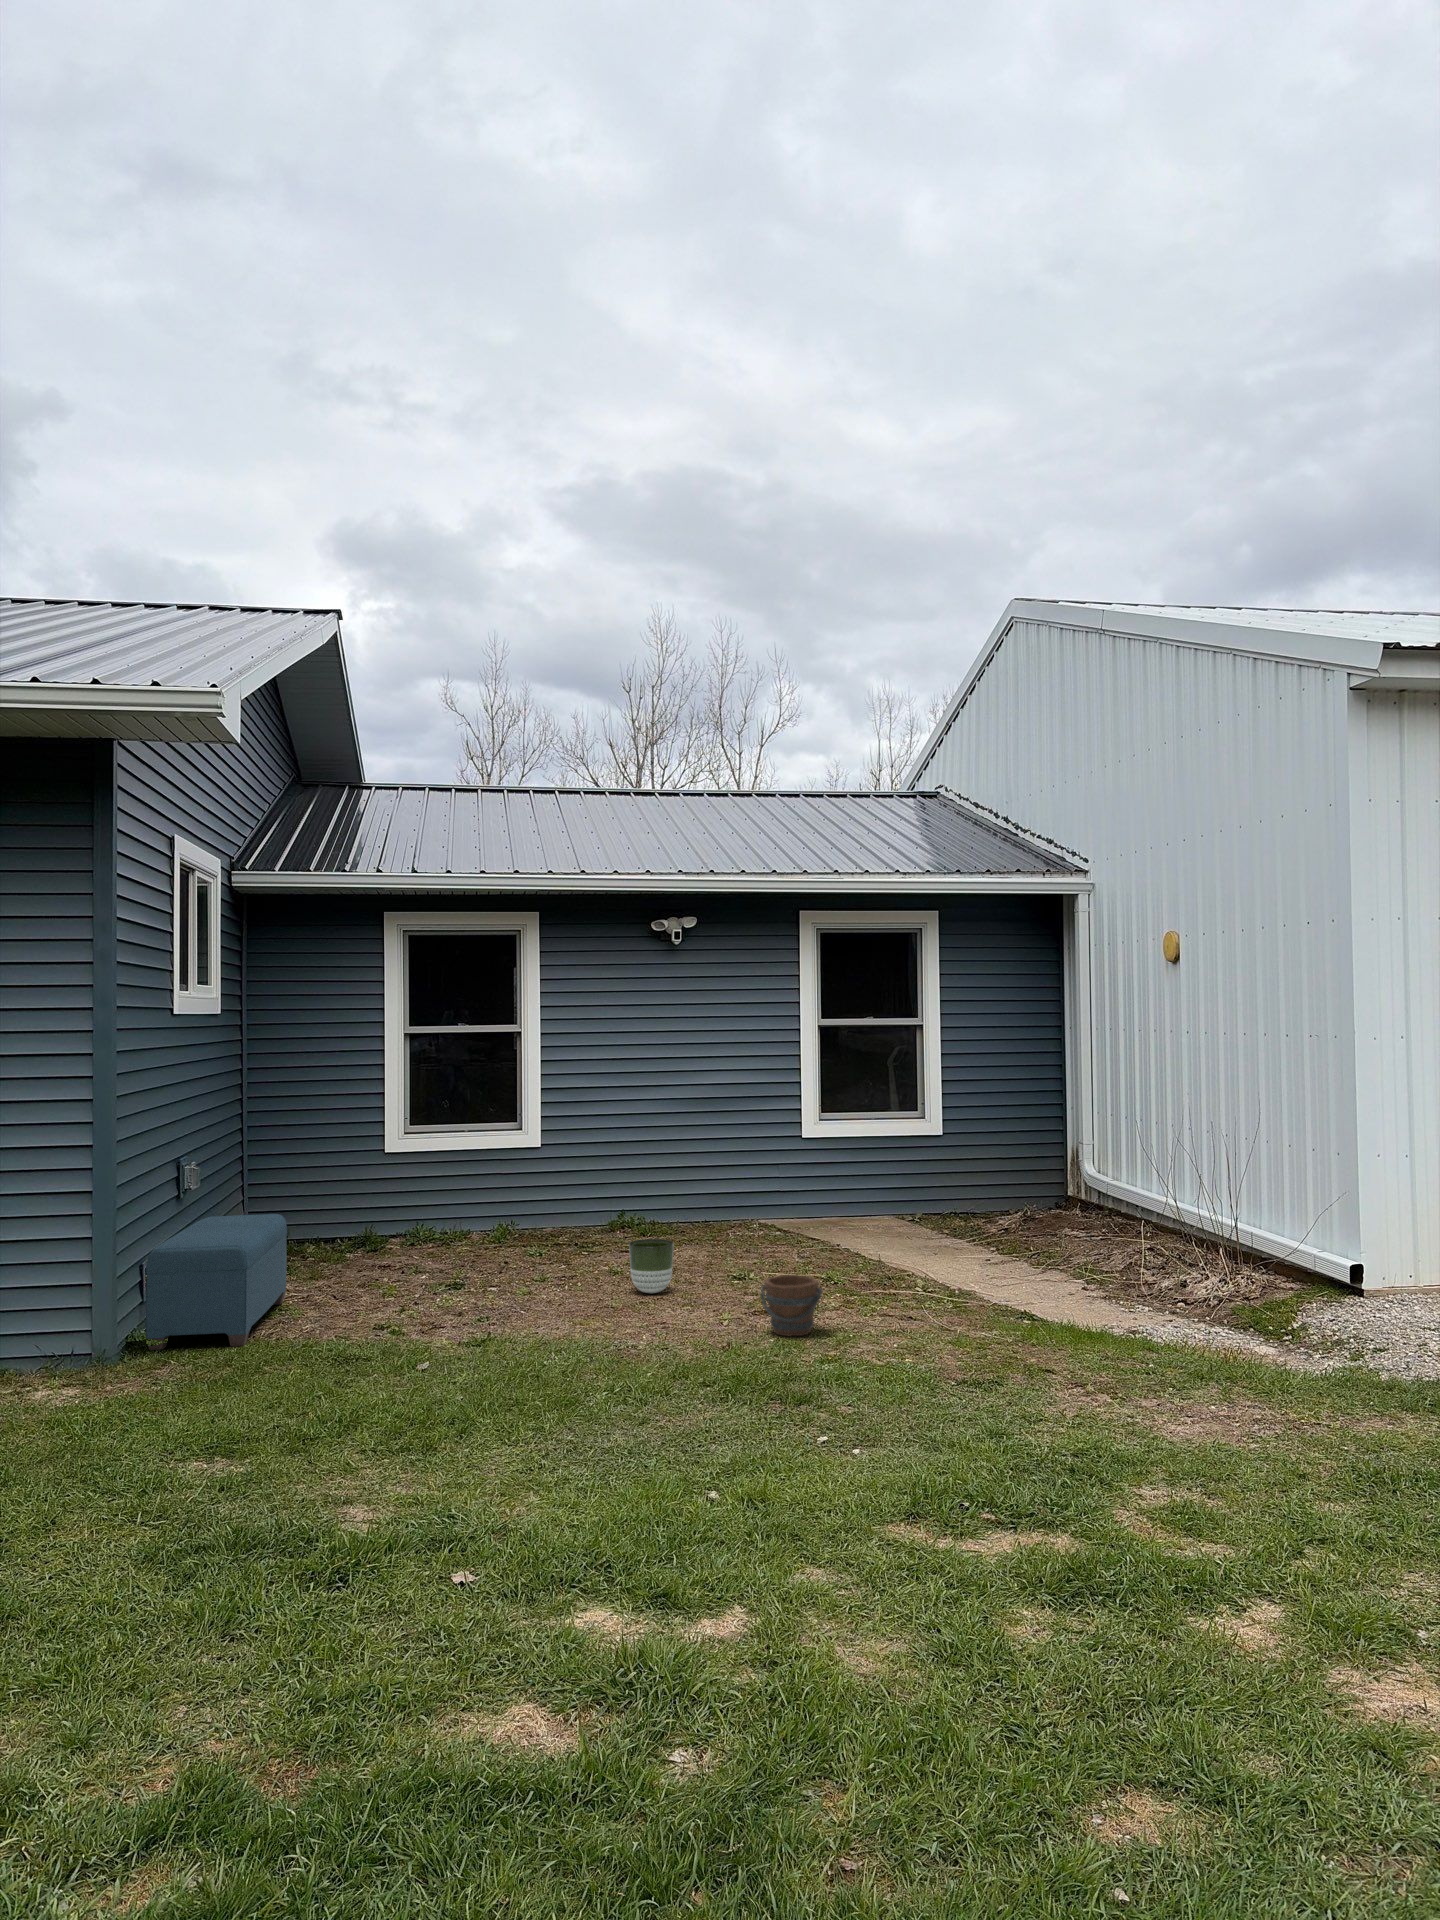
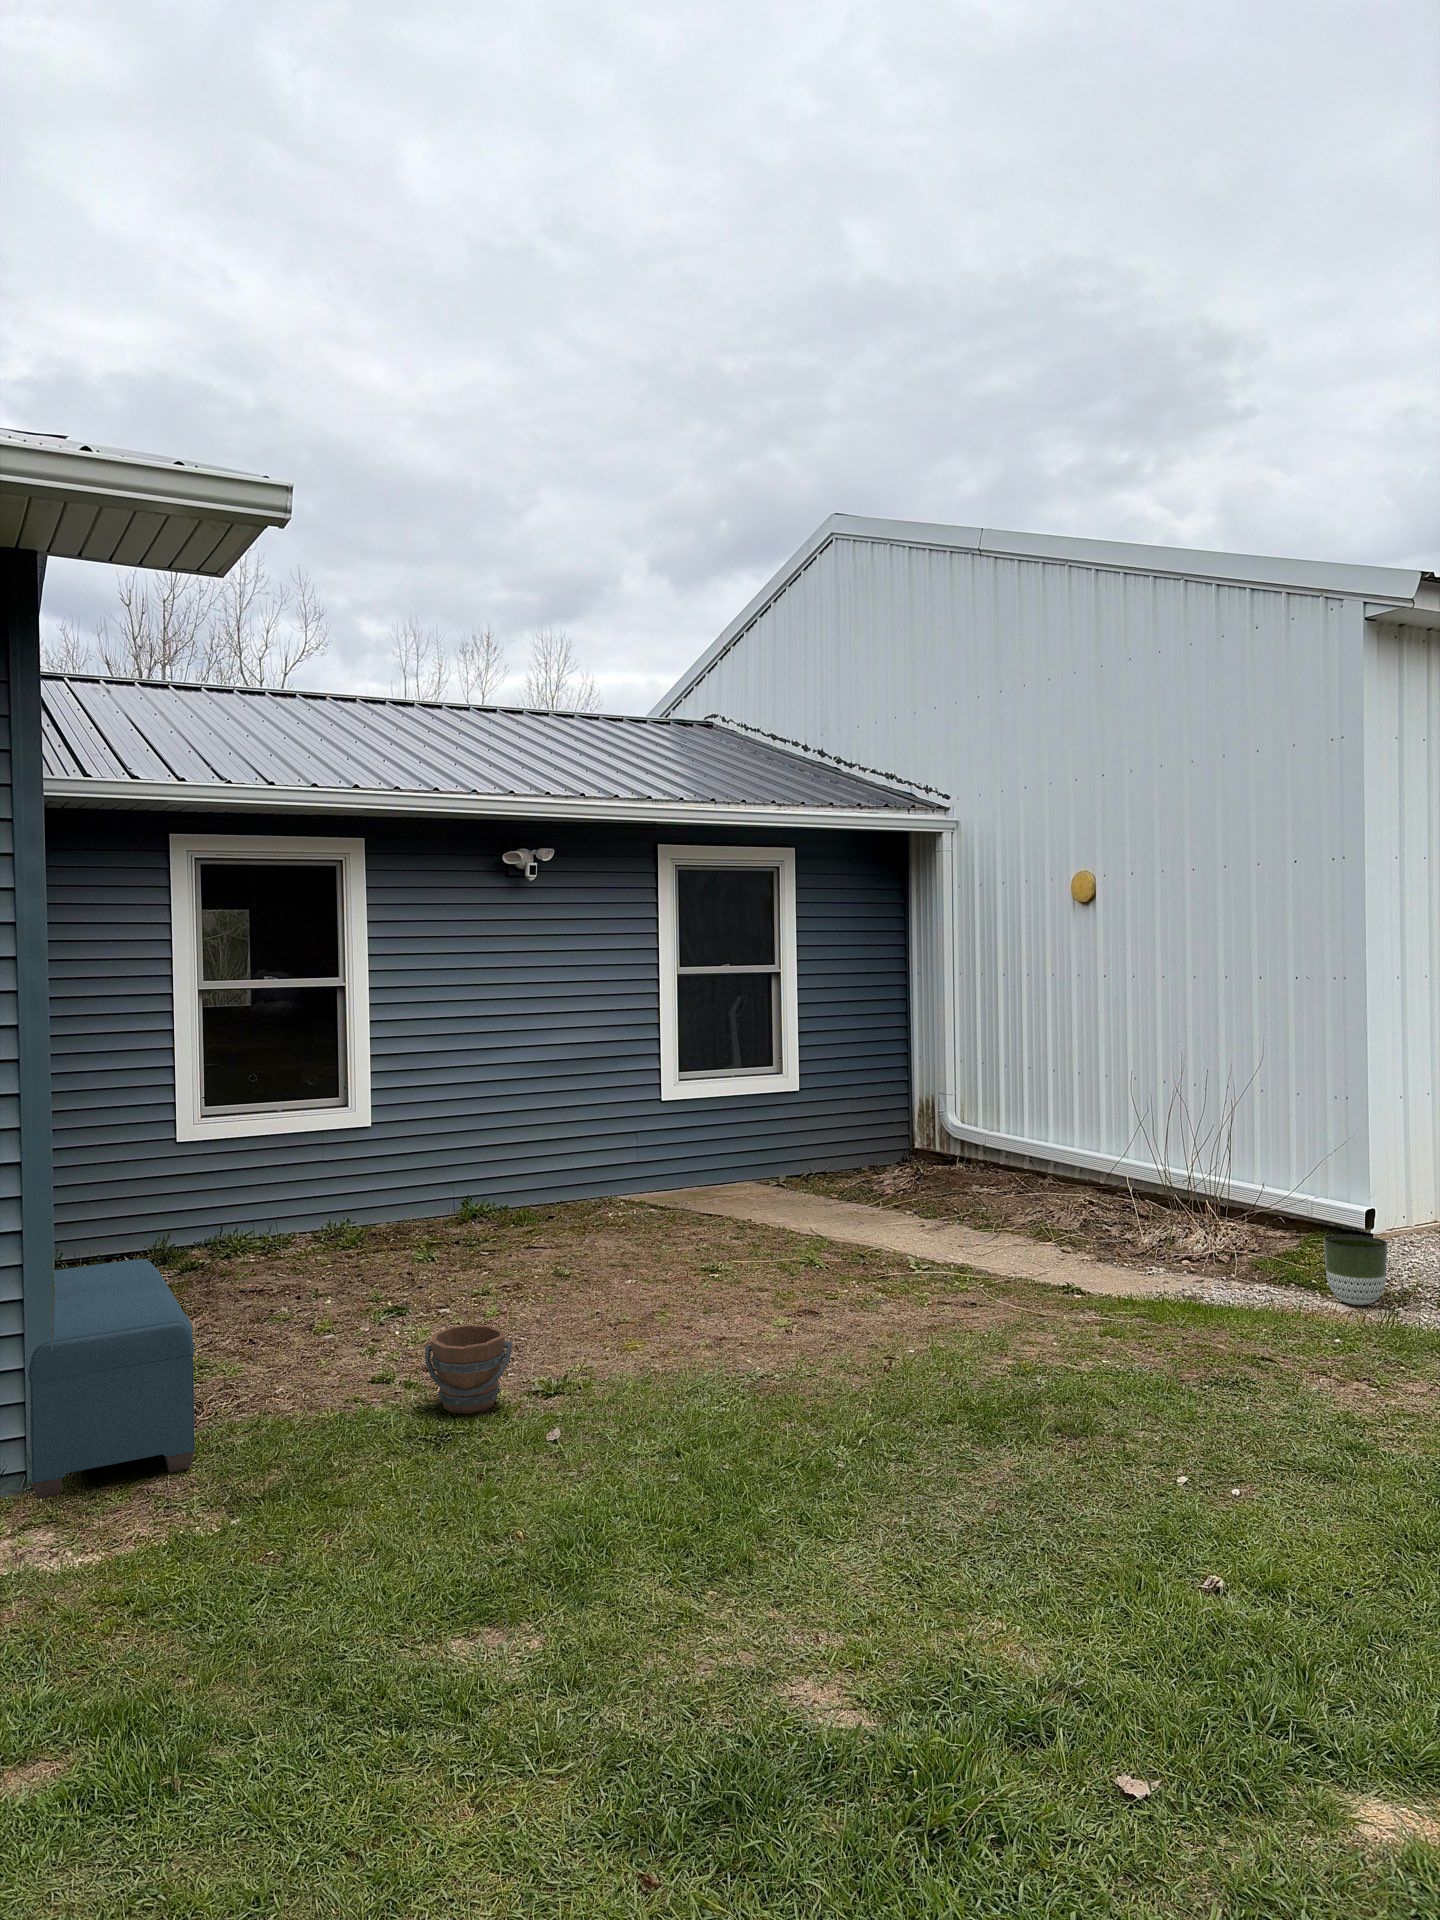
planter: present [629,1239,674,1294] -> present [1324,1235,1387,1305]
bucket: present [761,1275,822,1336] -> present [425,1324,512,1414]

